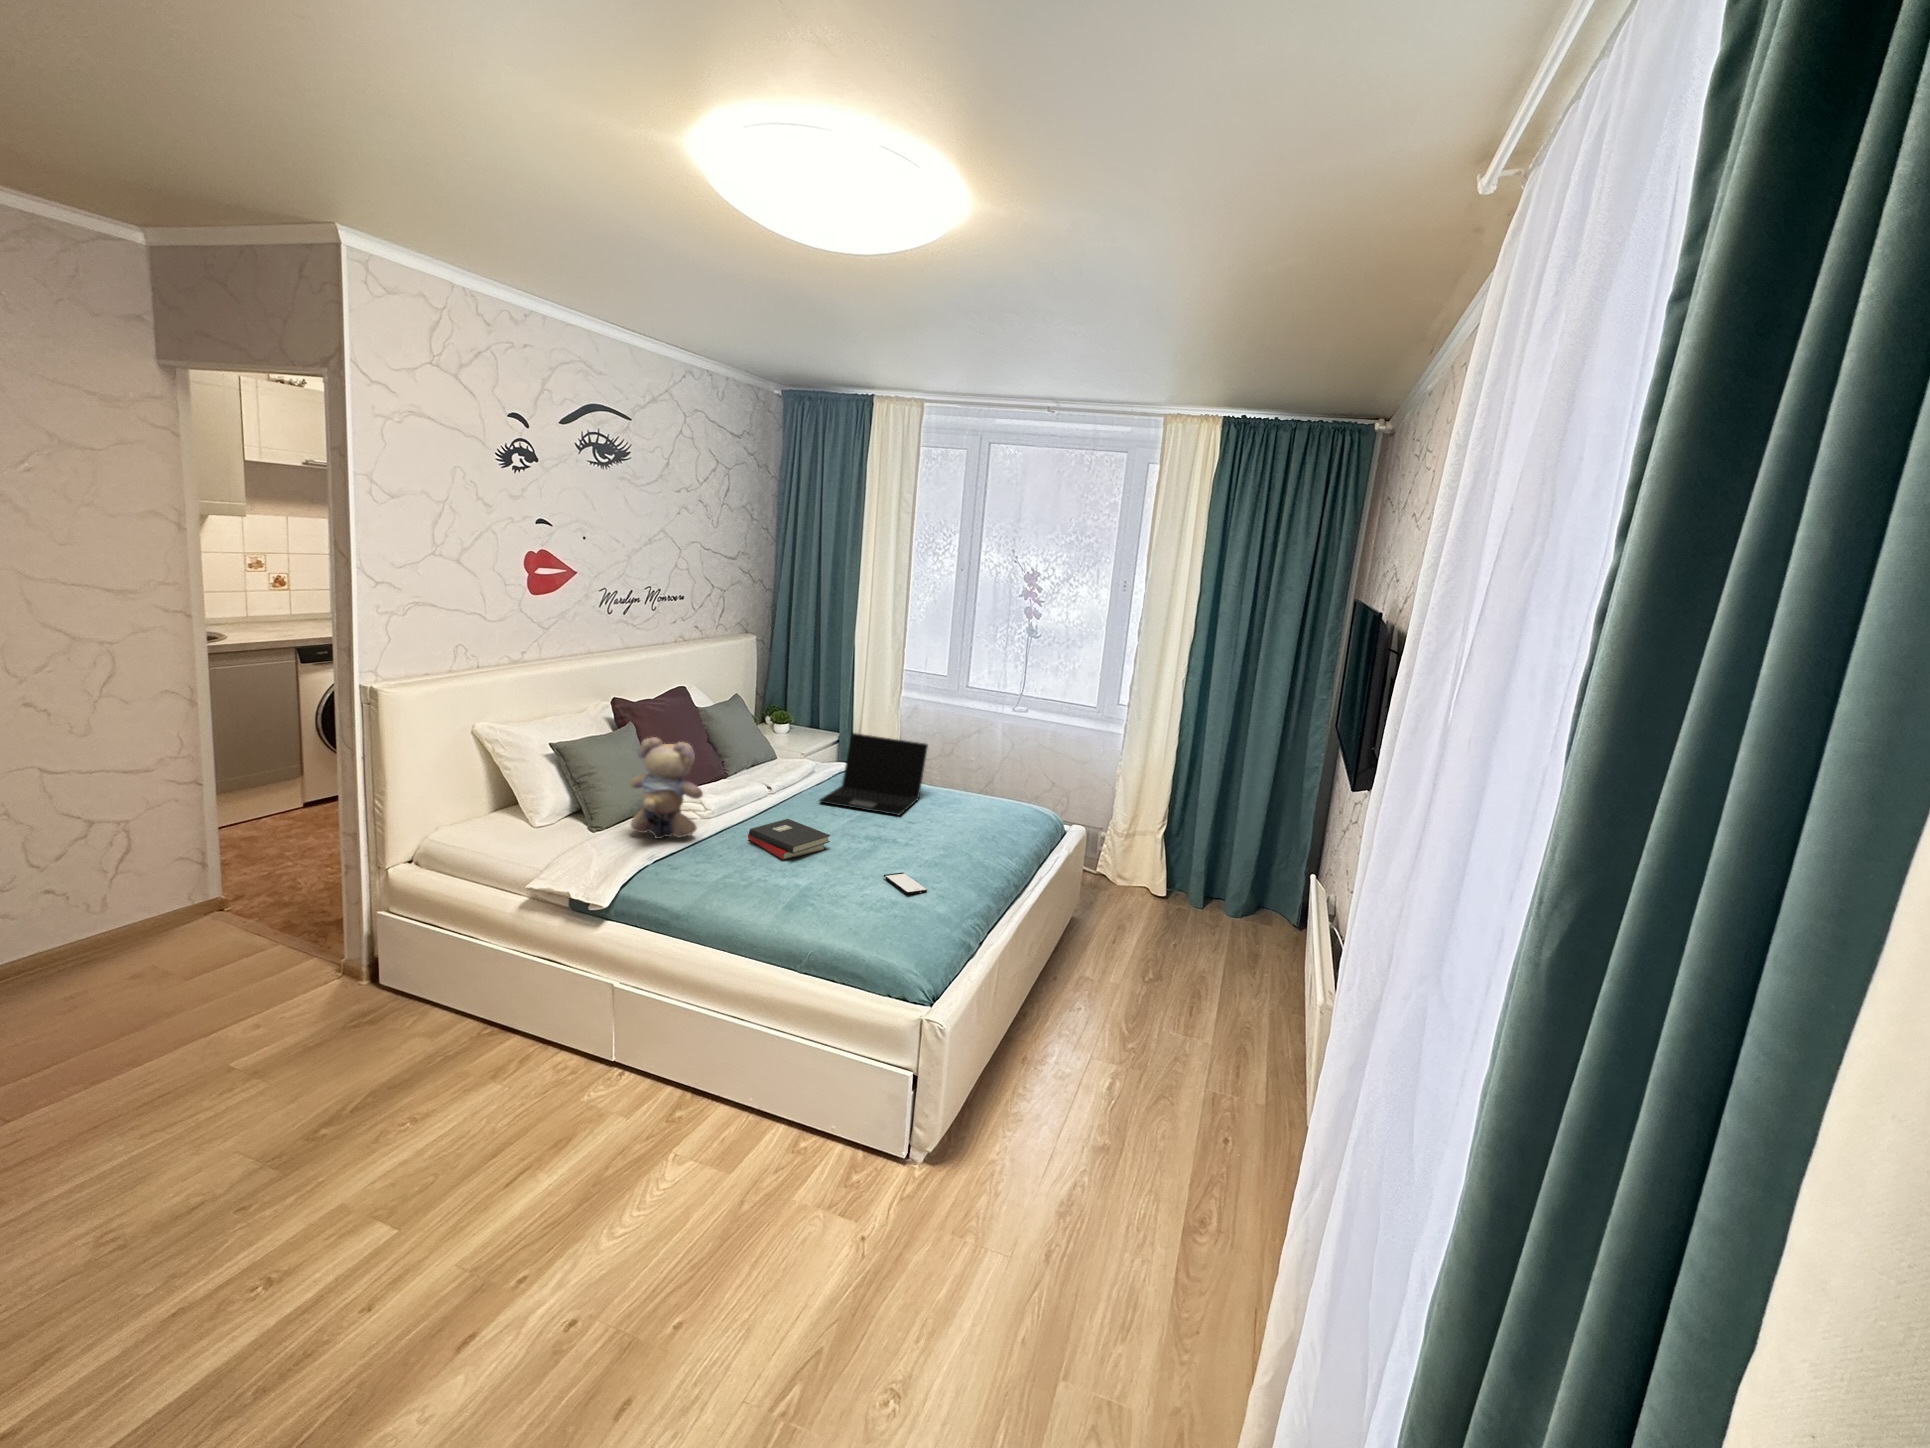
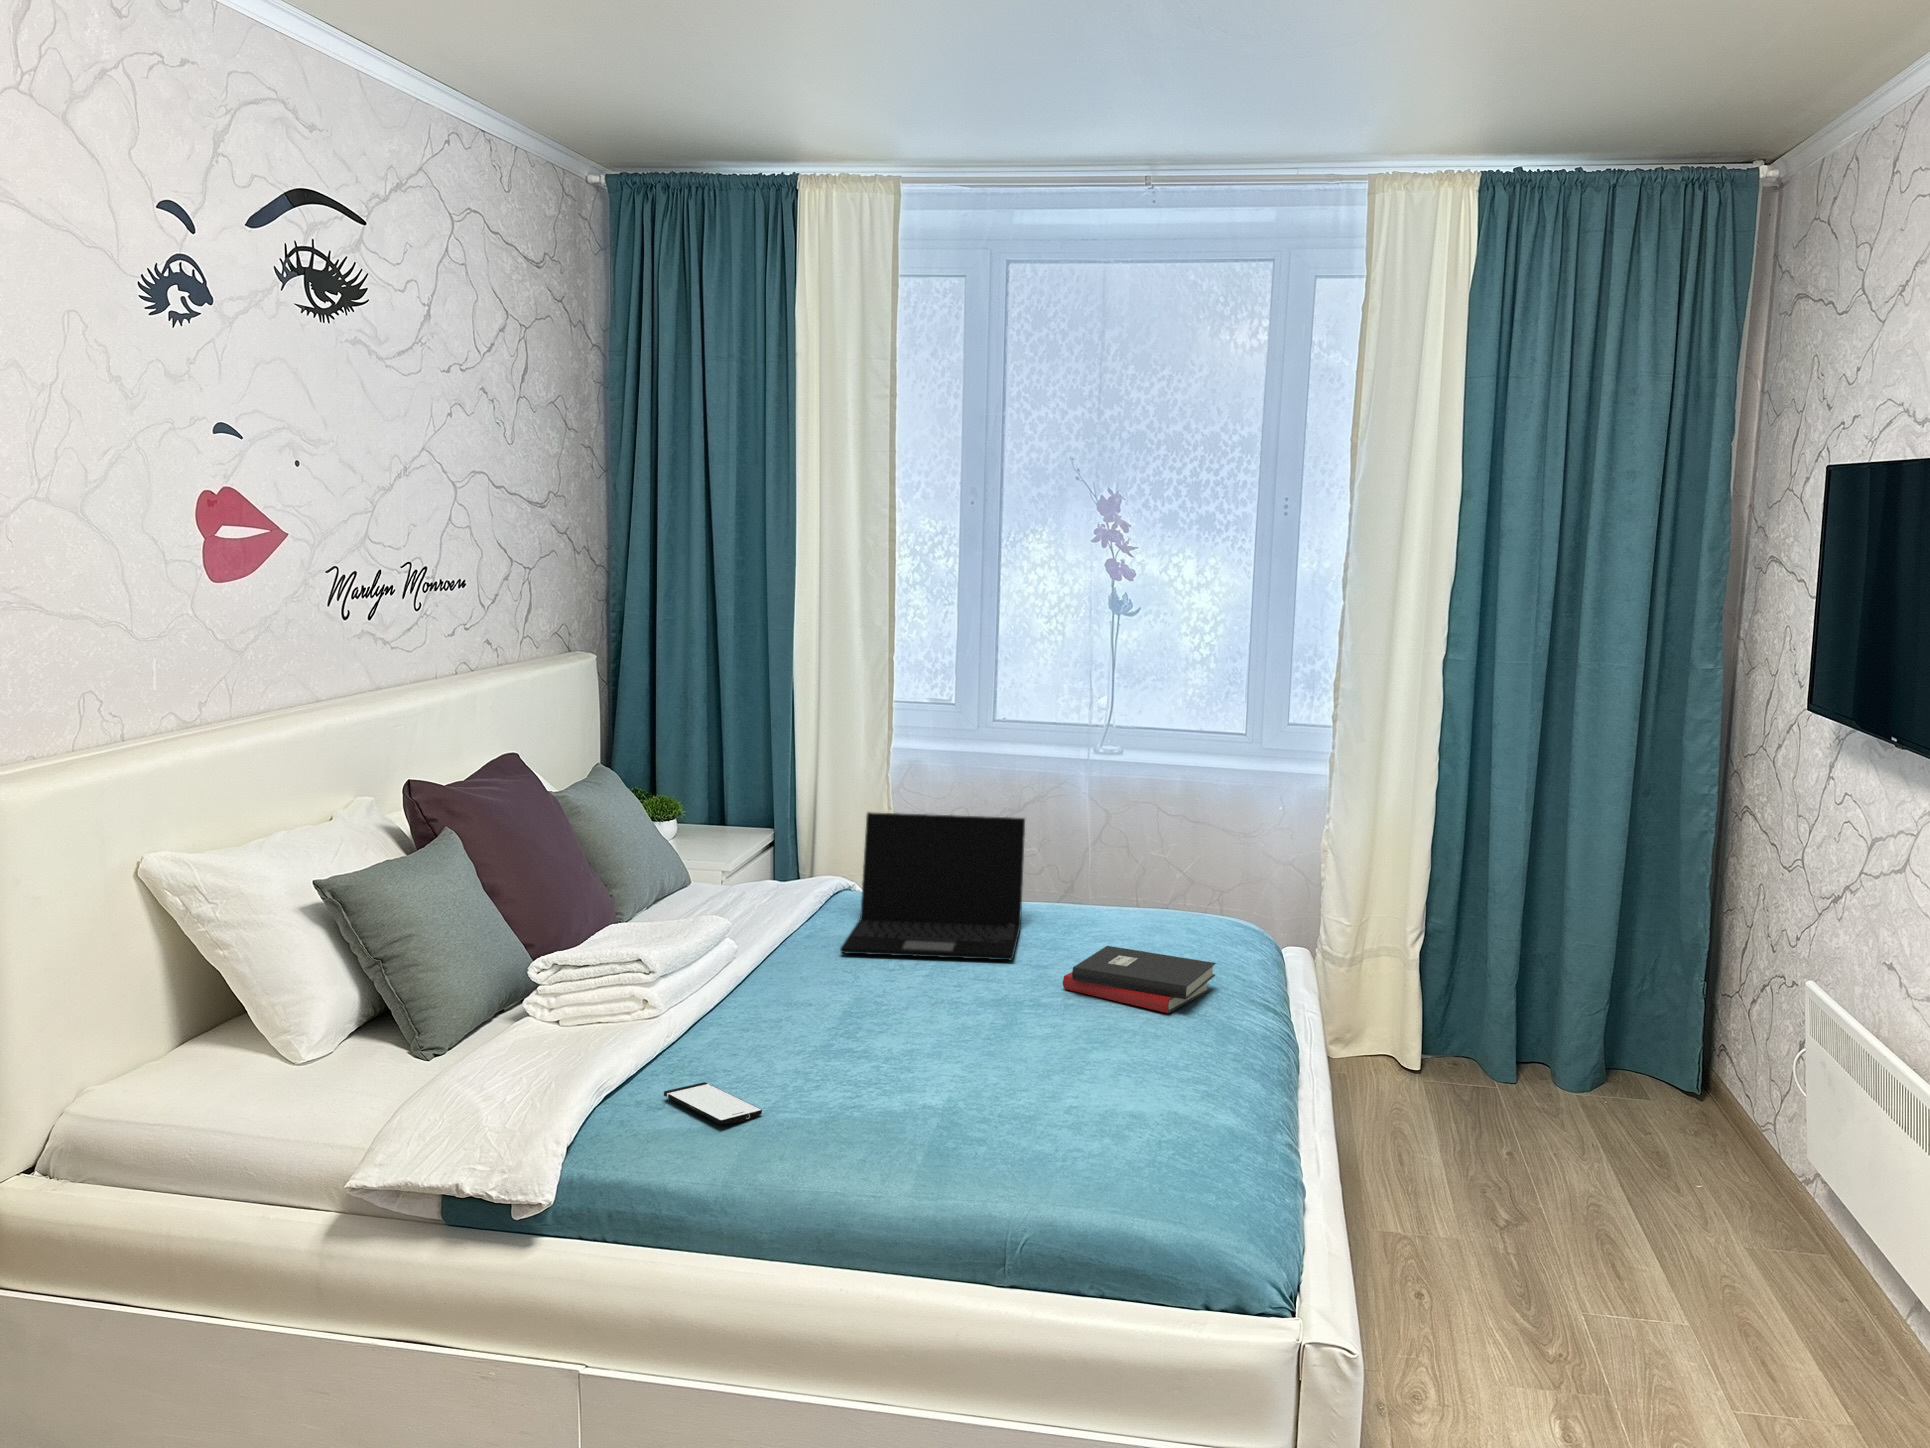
teddy bear: present [630,737,703,839] -> none [506,841,666,1056]
hardback book: present [748,819,830,860] -> present [1063,946,1216,1013]
smartphone: present [884,872,927,894] -> present [664,1082,762,1124]

